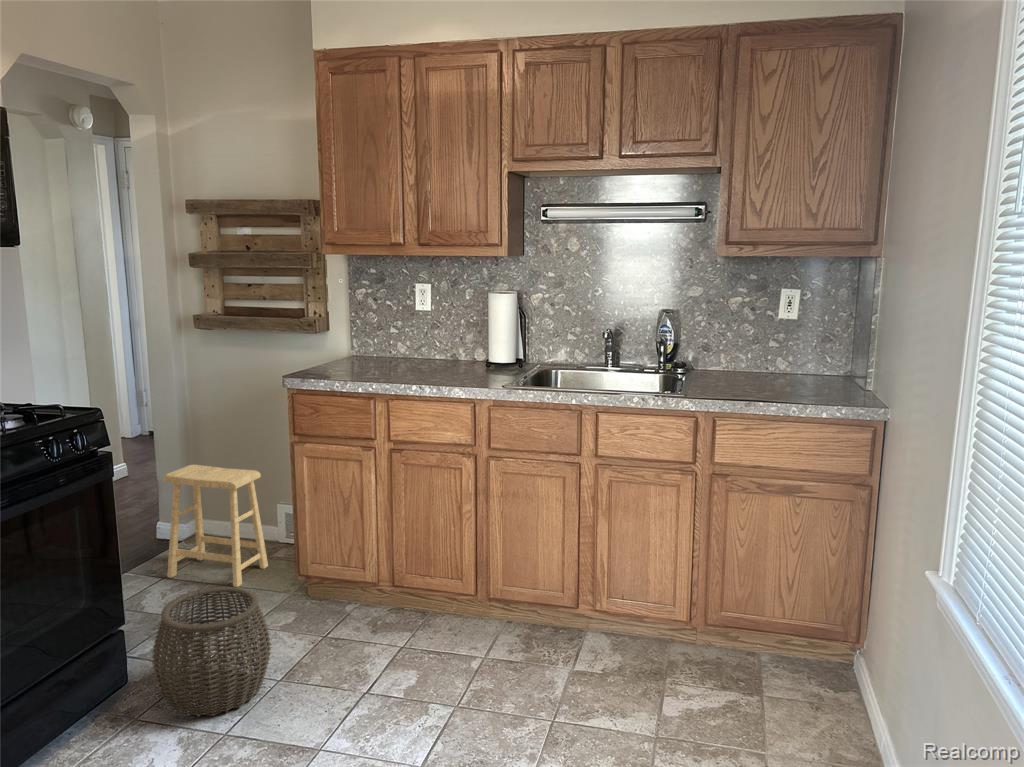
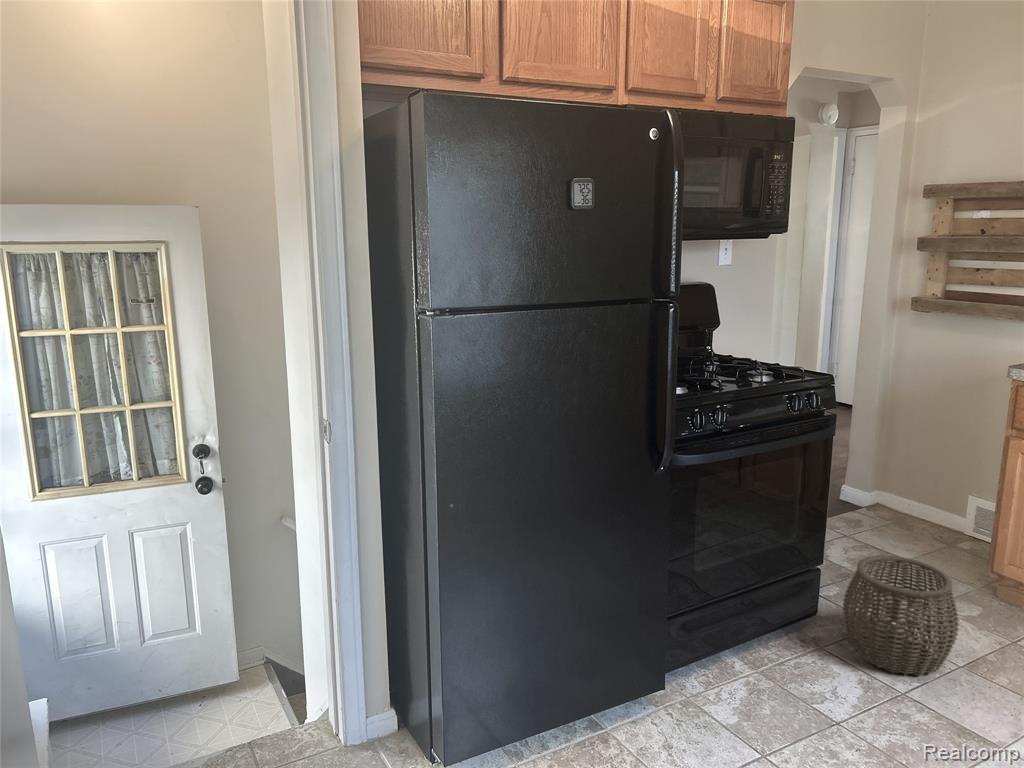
footstool: present [164,465,268,587] -> none [850,439,961,566]

